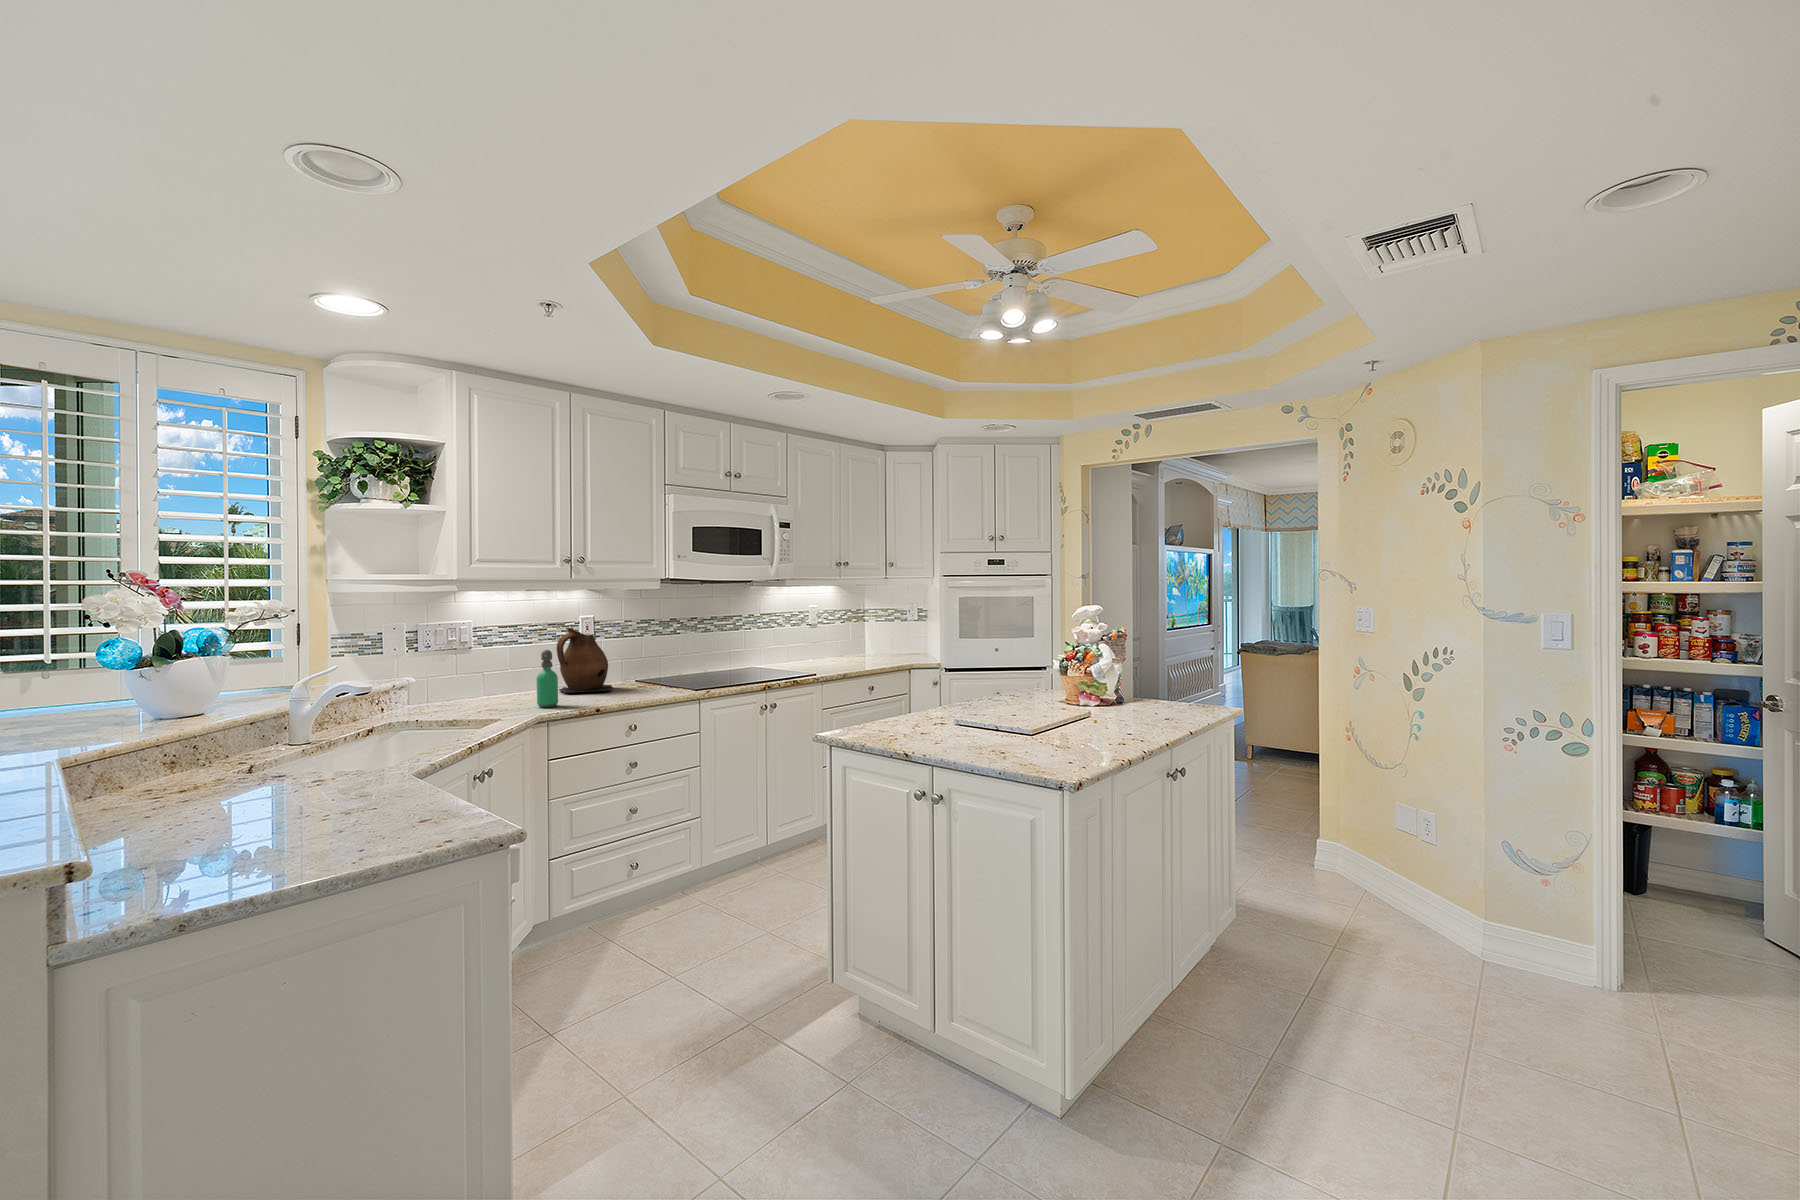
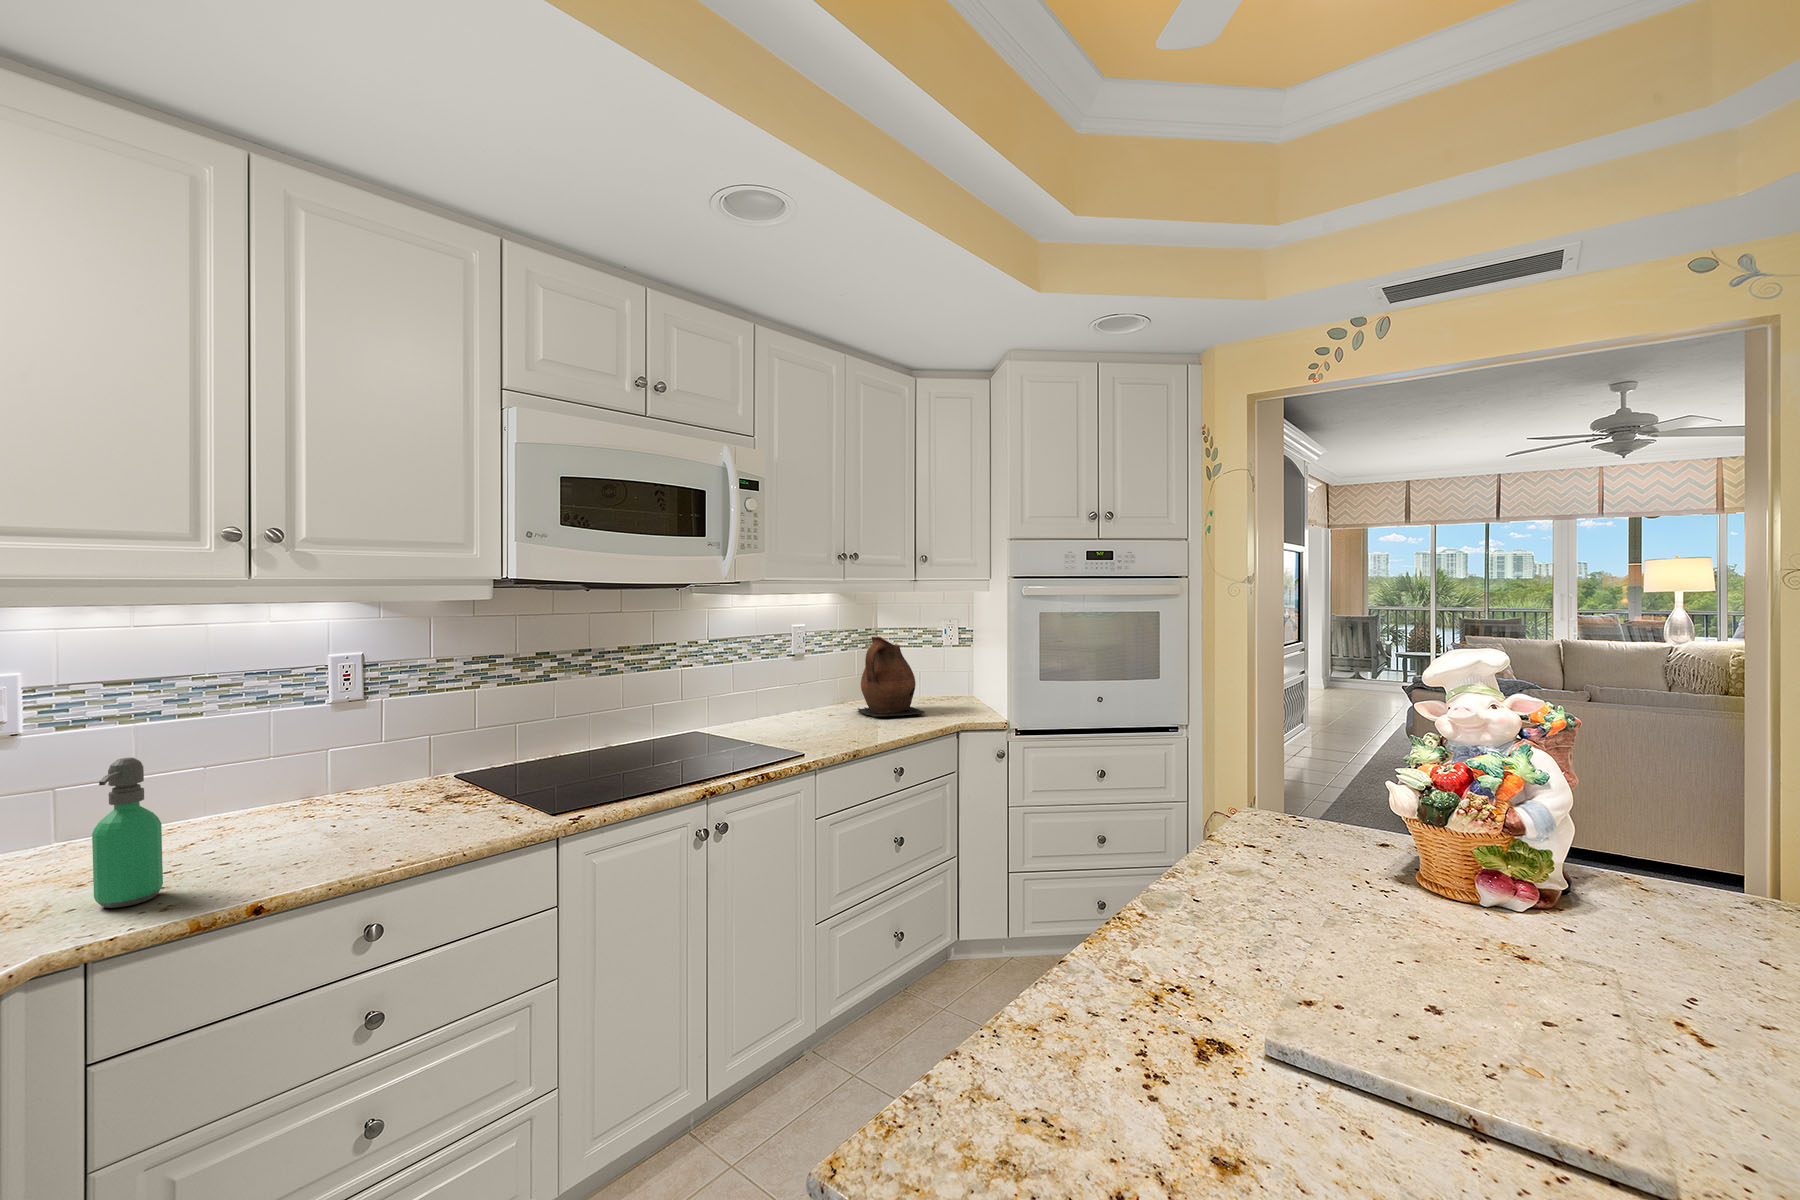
ceramic pitcher: present [557,628,612,693] -> present [858,637,925,717]

